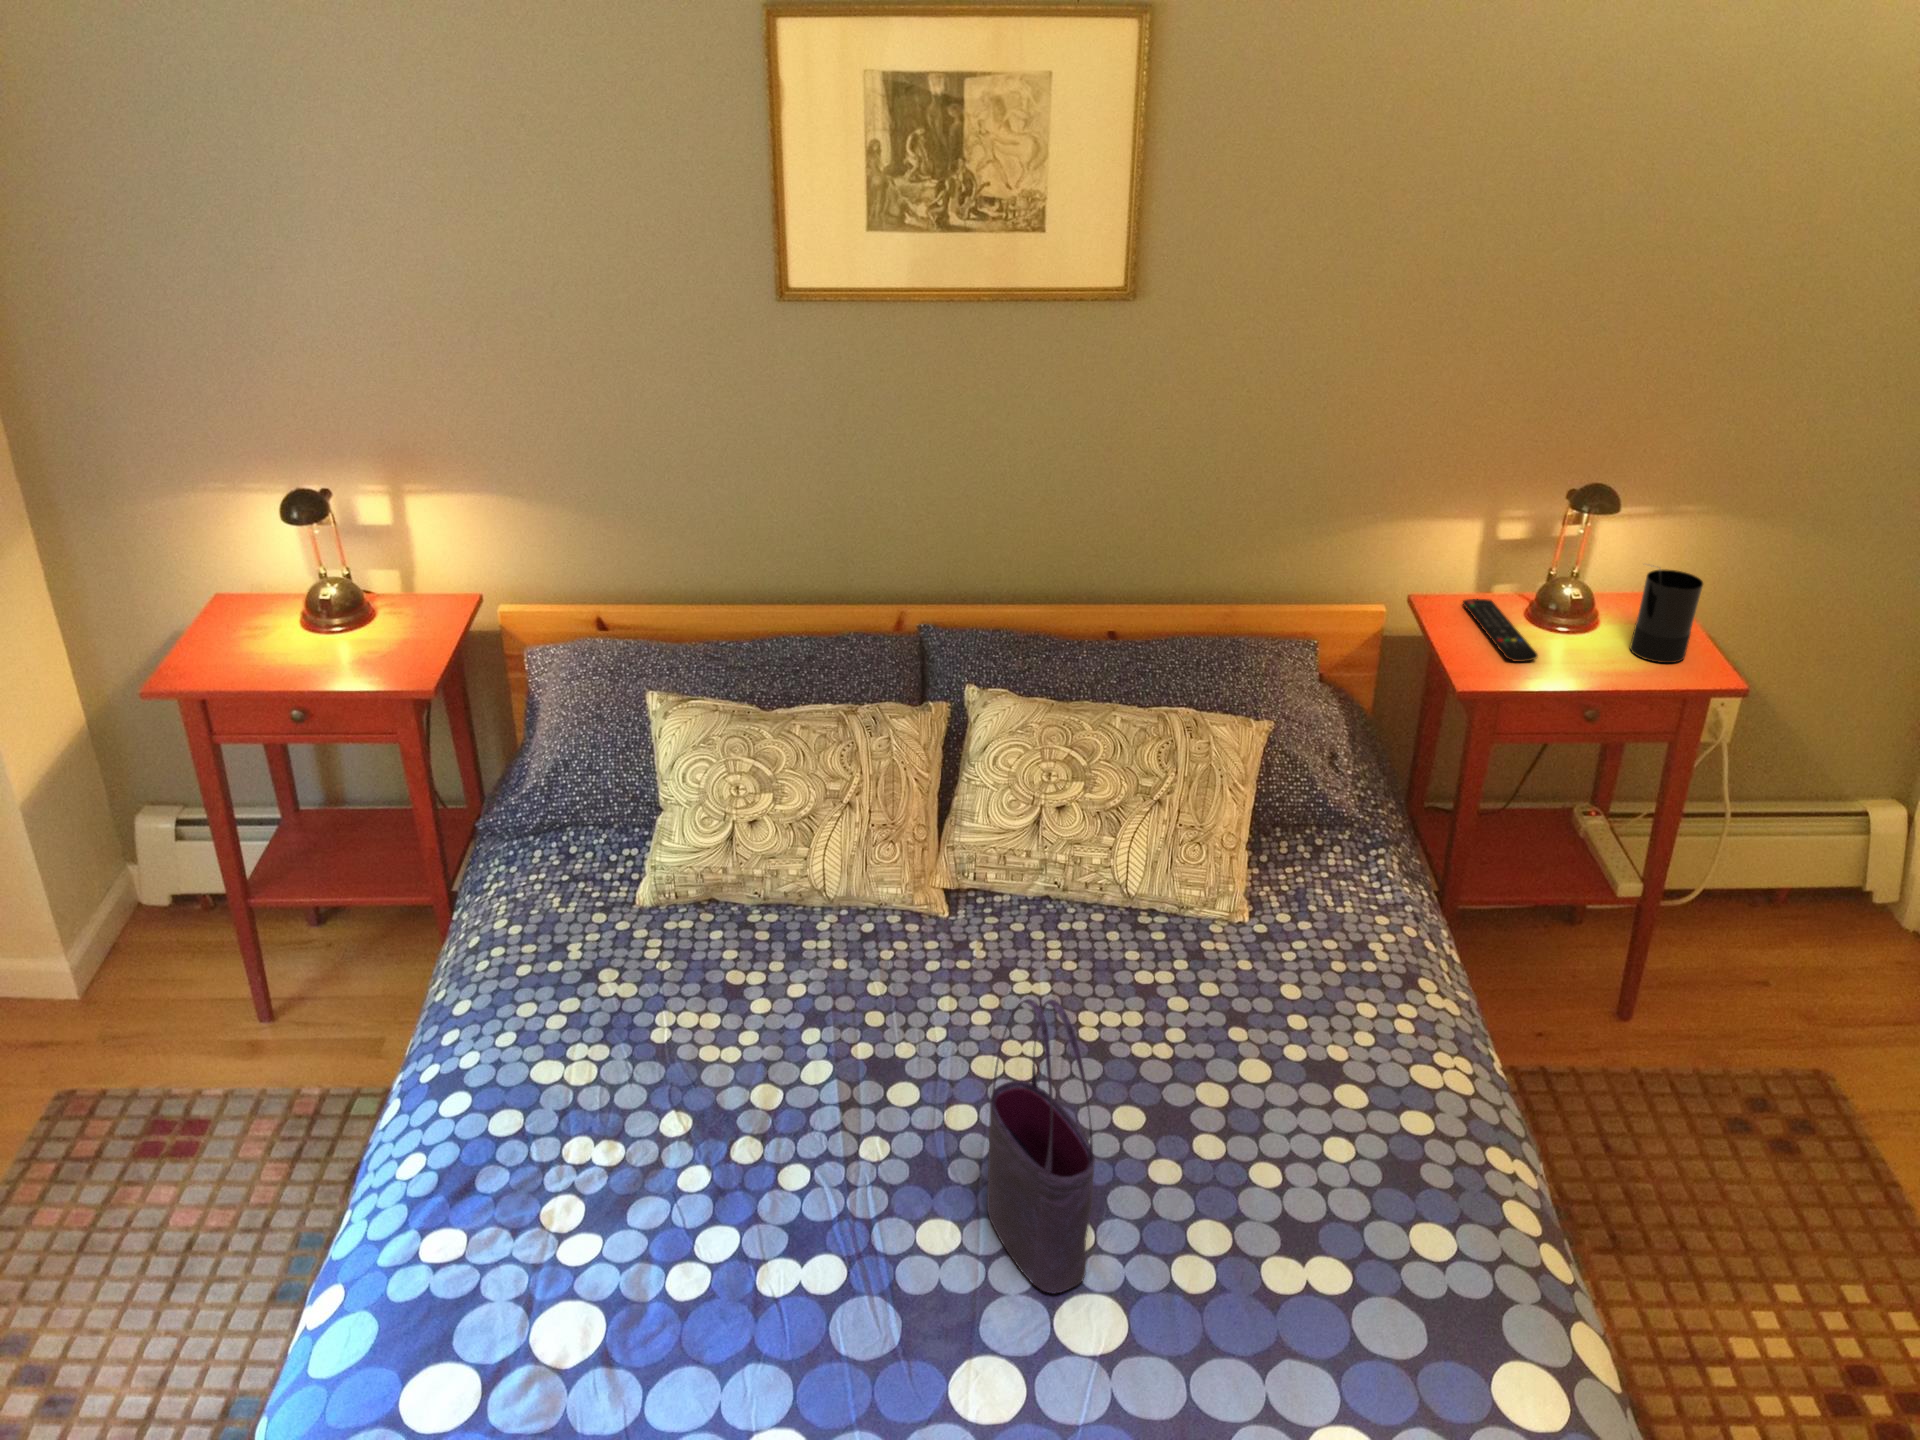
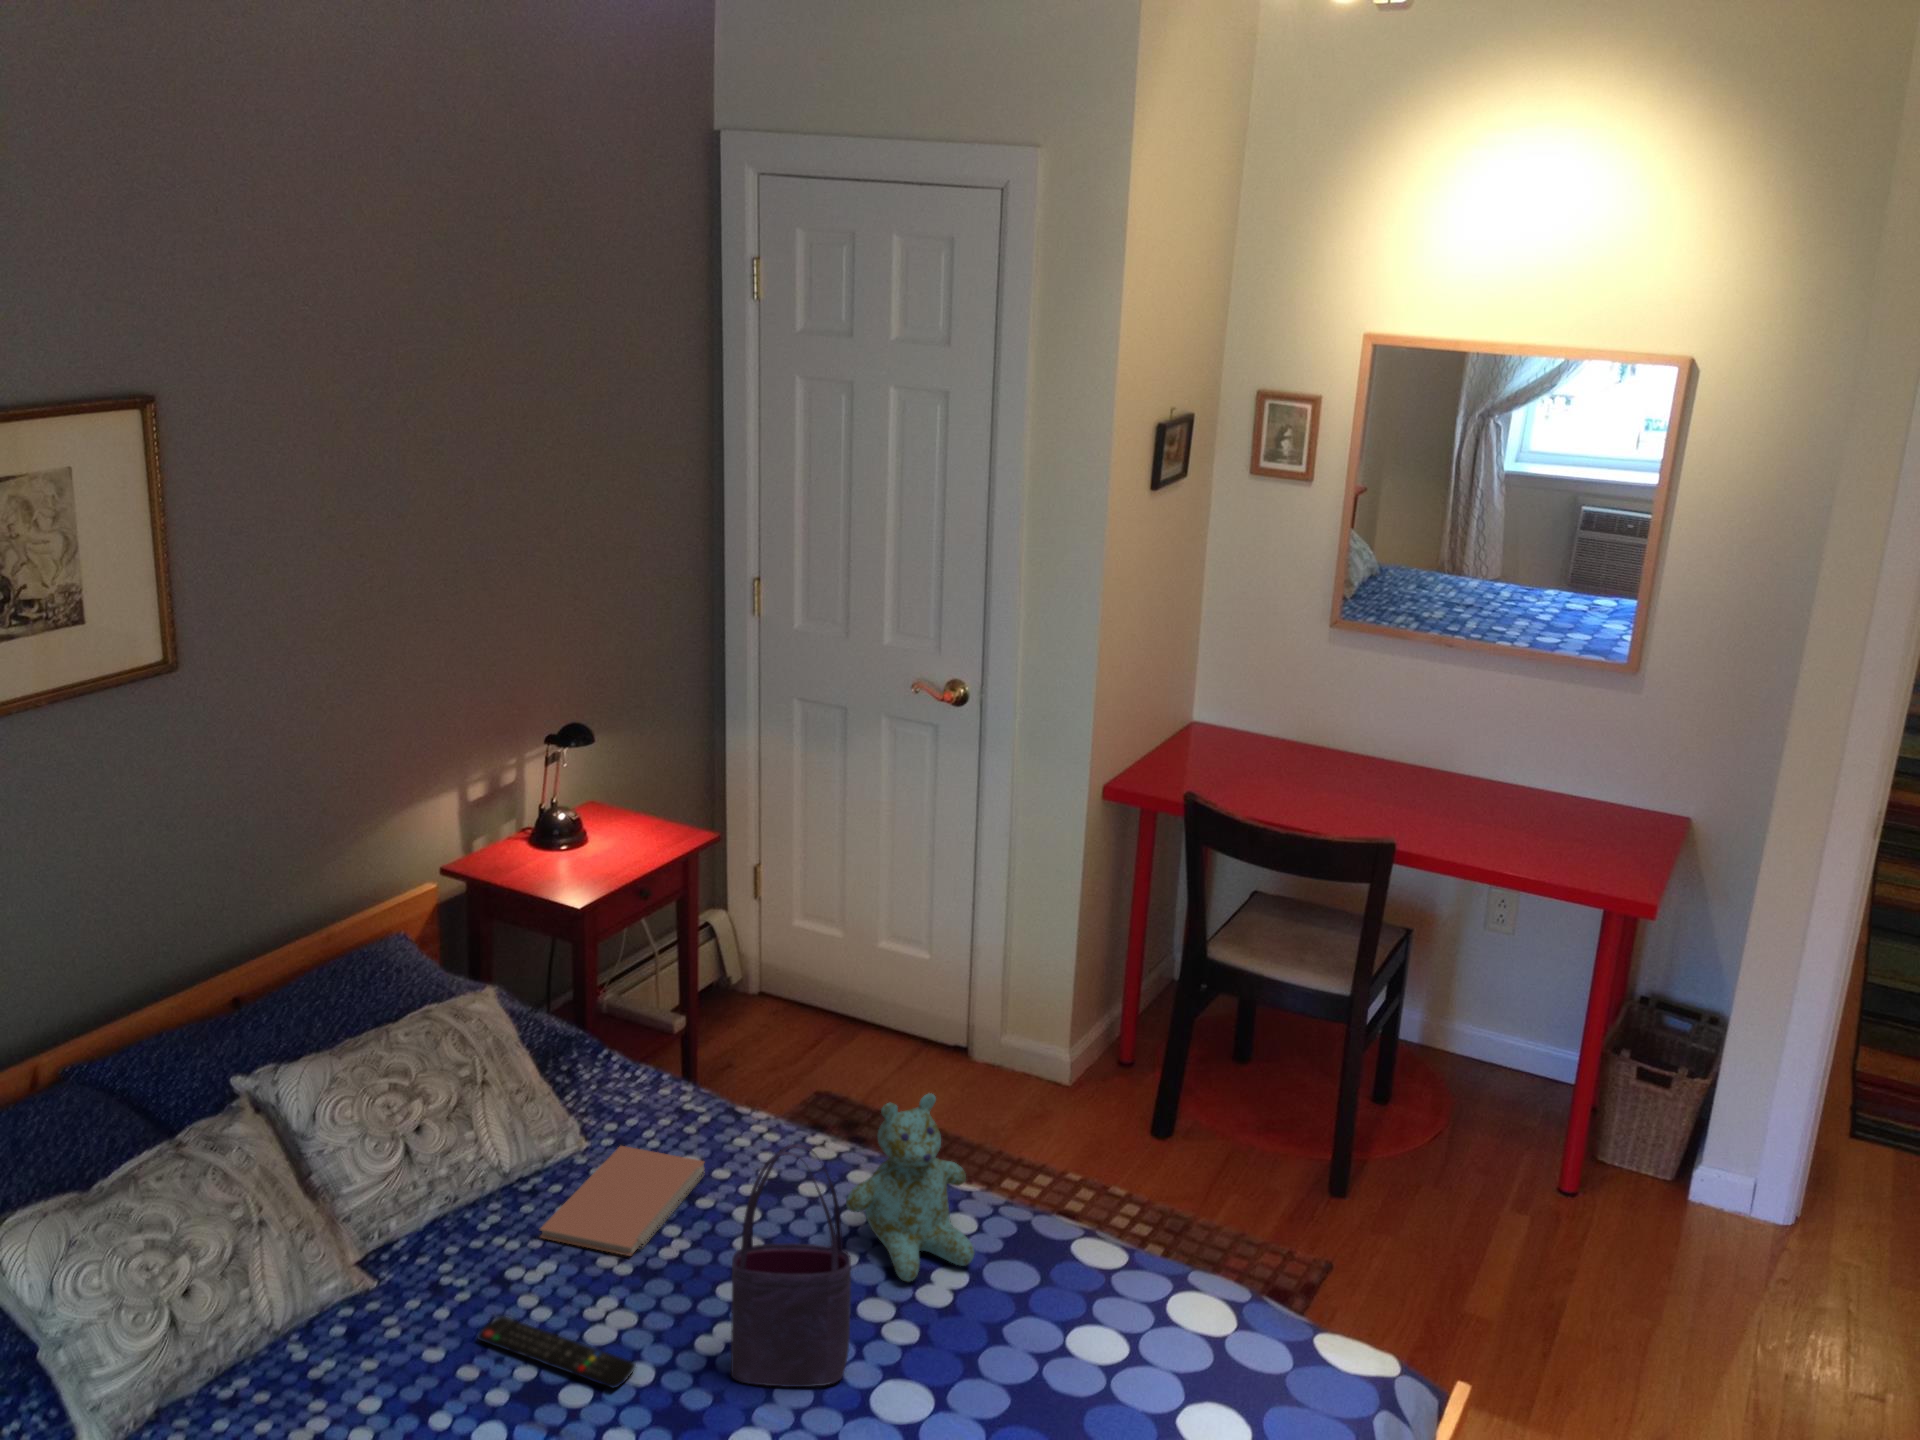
candle: present [1630,564,1703,663] -> none [607,774,655,846]
remote control: present [1463,599,1538,662] -> present [477,1316,636,1389]
notebook: none [1075,940,1293,1038] -> present [540,1146,704,1256]
stuffed bear: none [1262,1057,1451,1318] -> present [846,1094,974,1281]

